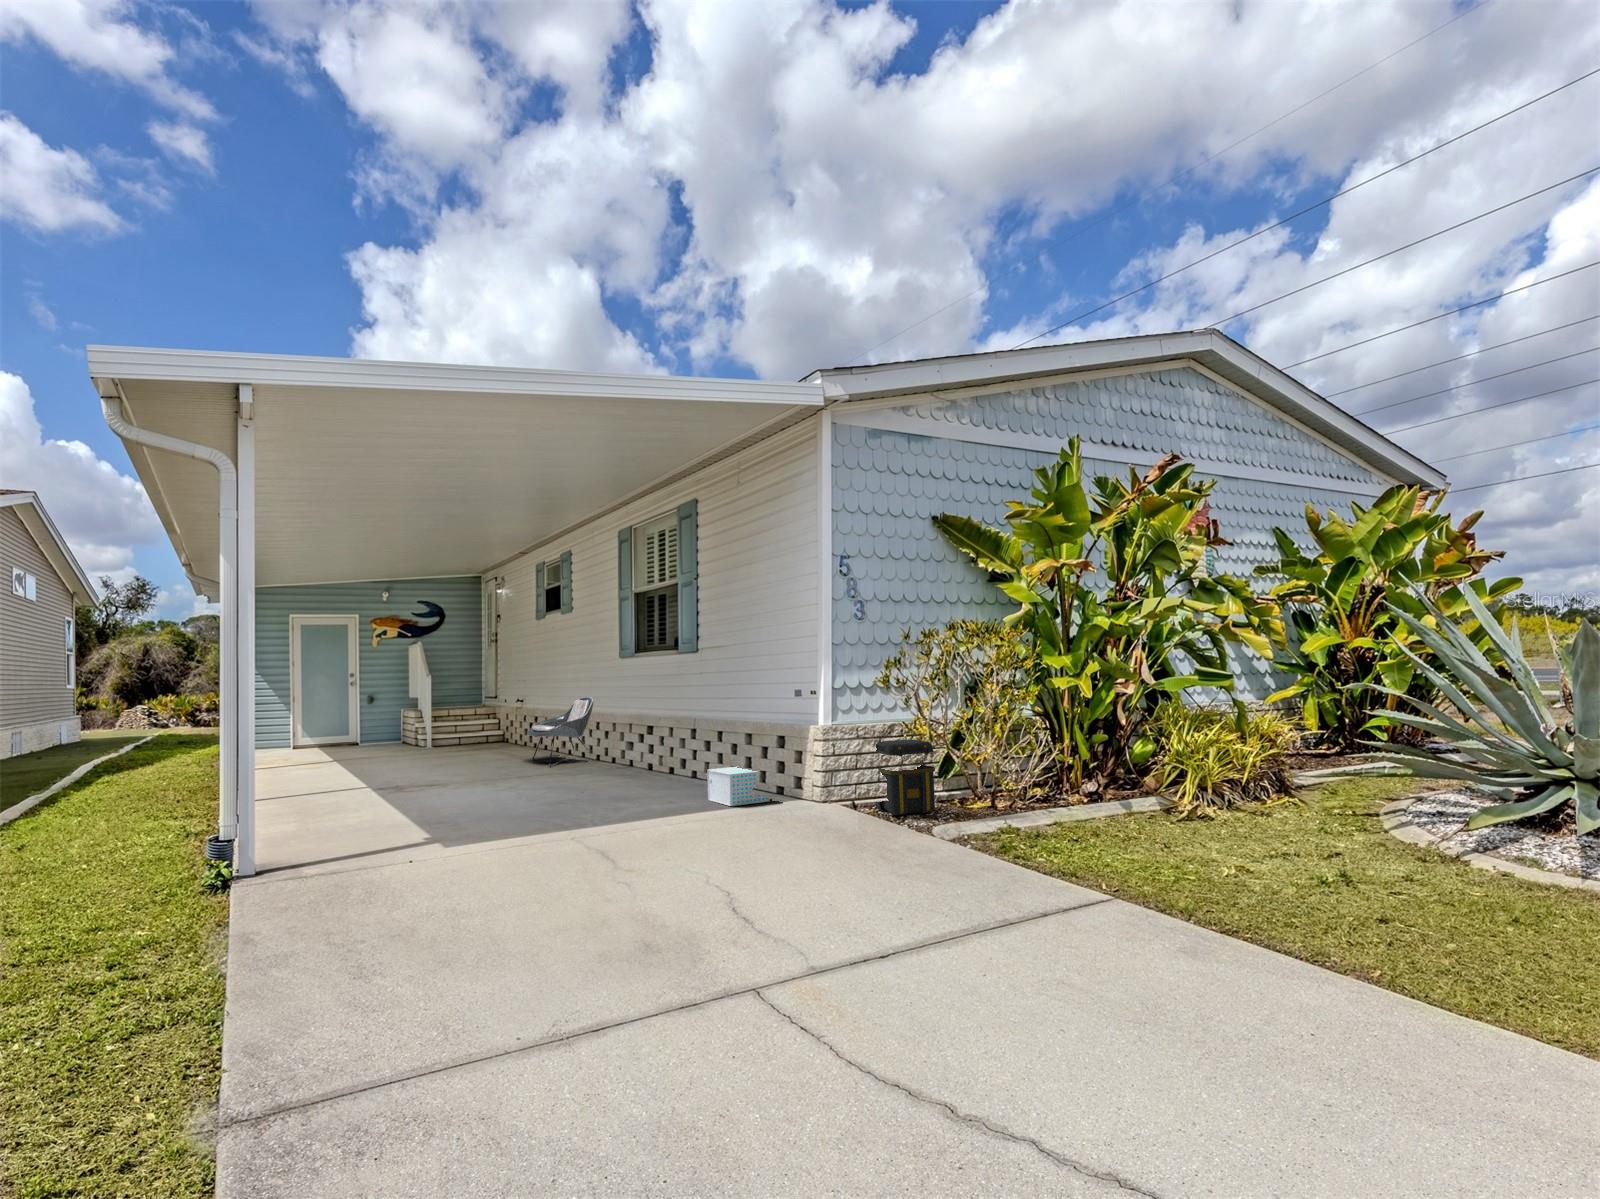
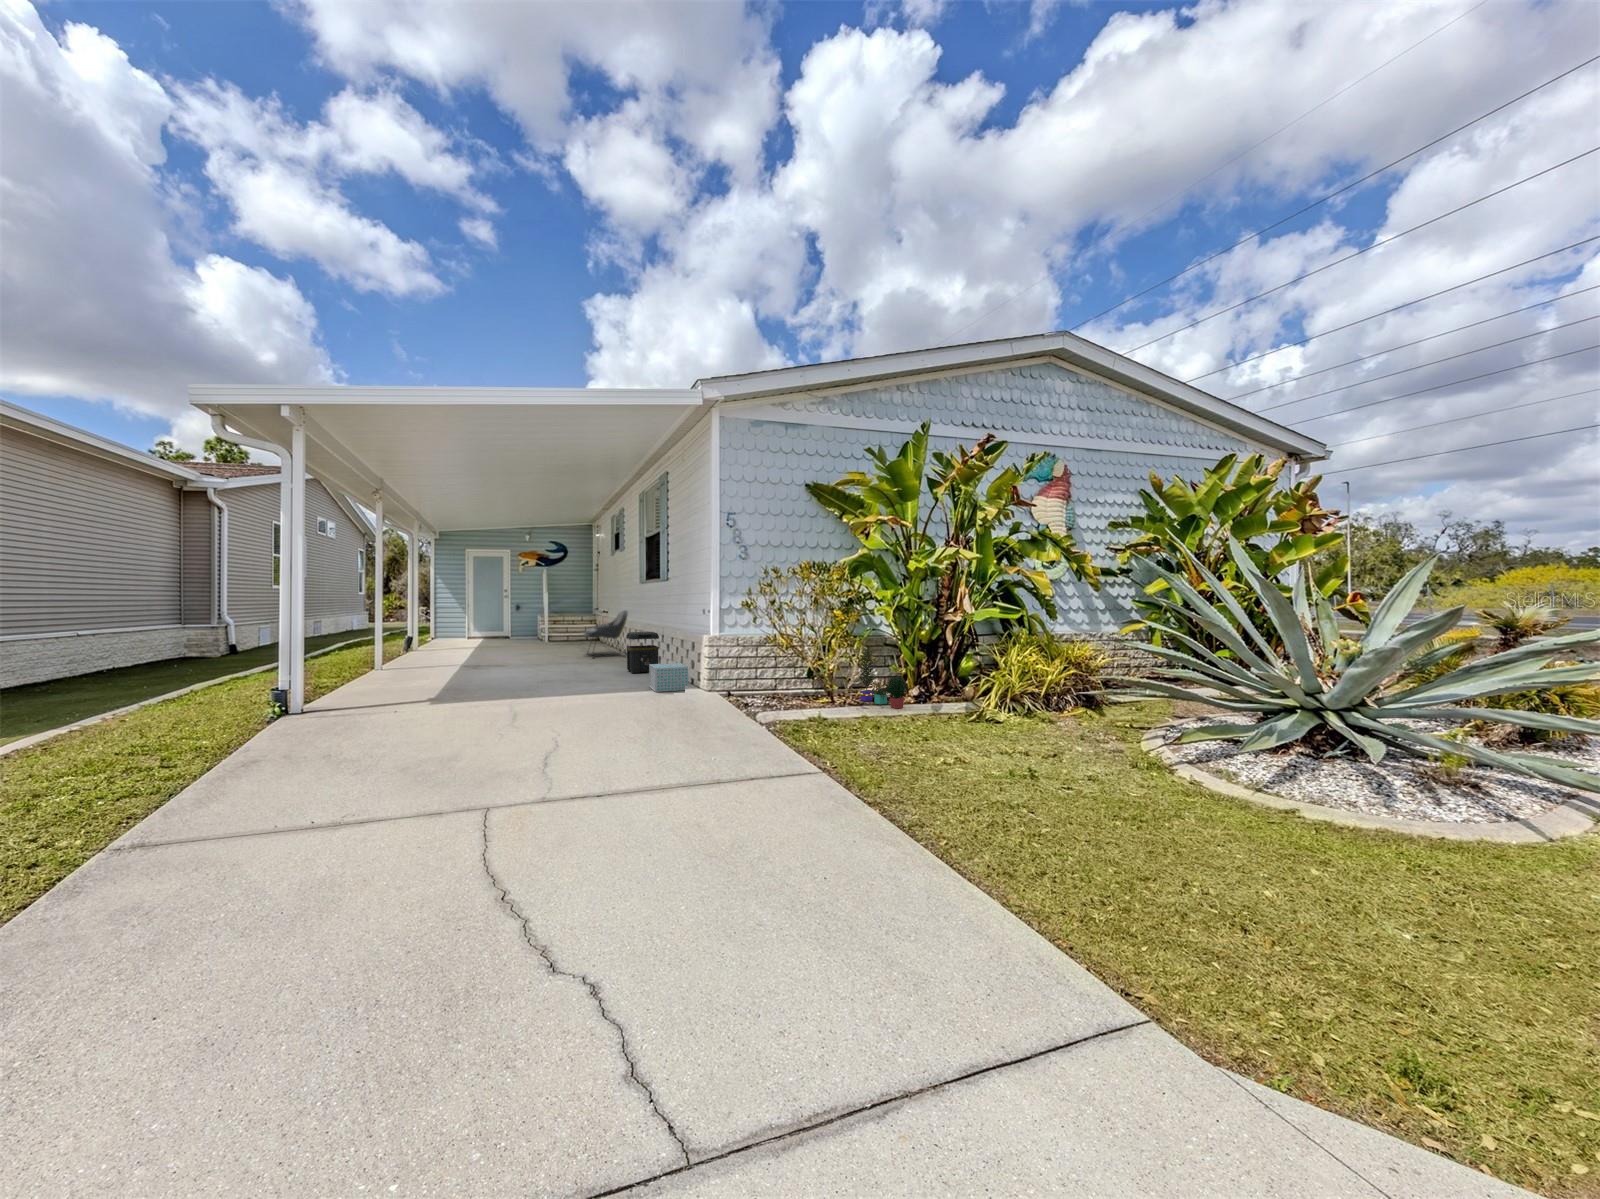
potted plant: none [1004,734,1084,809] -> present [858,649,907,709]
toolbox: present [875,739,935,816] -> present [626,632,659,673]

